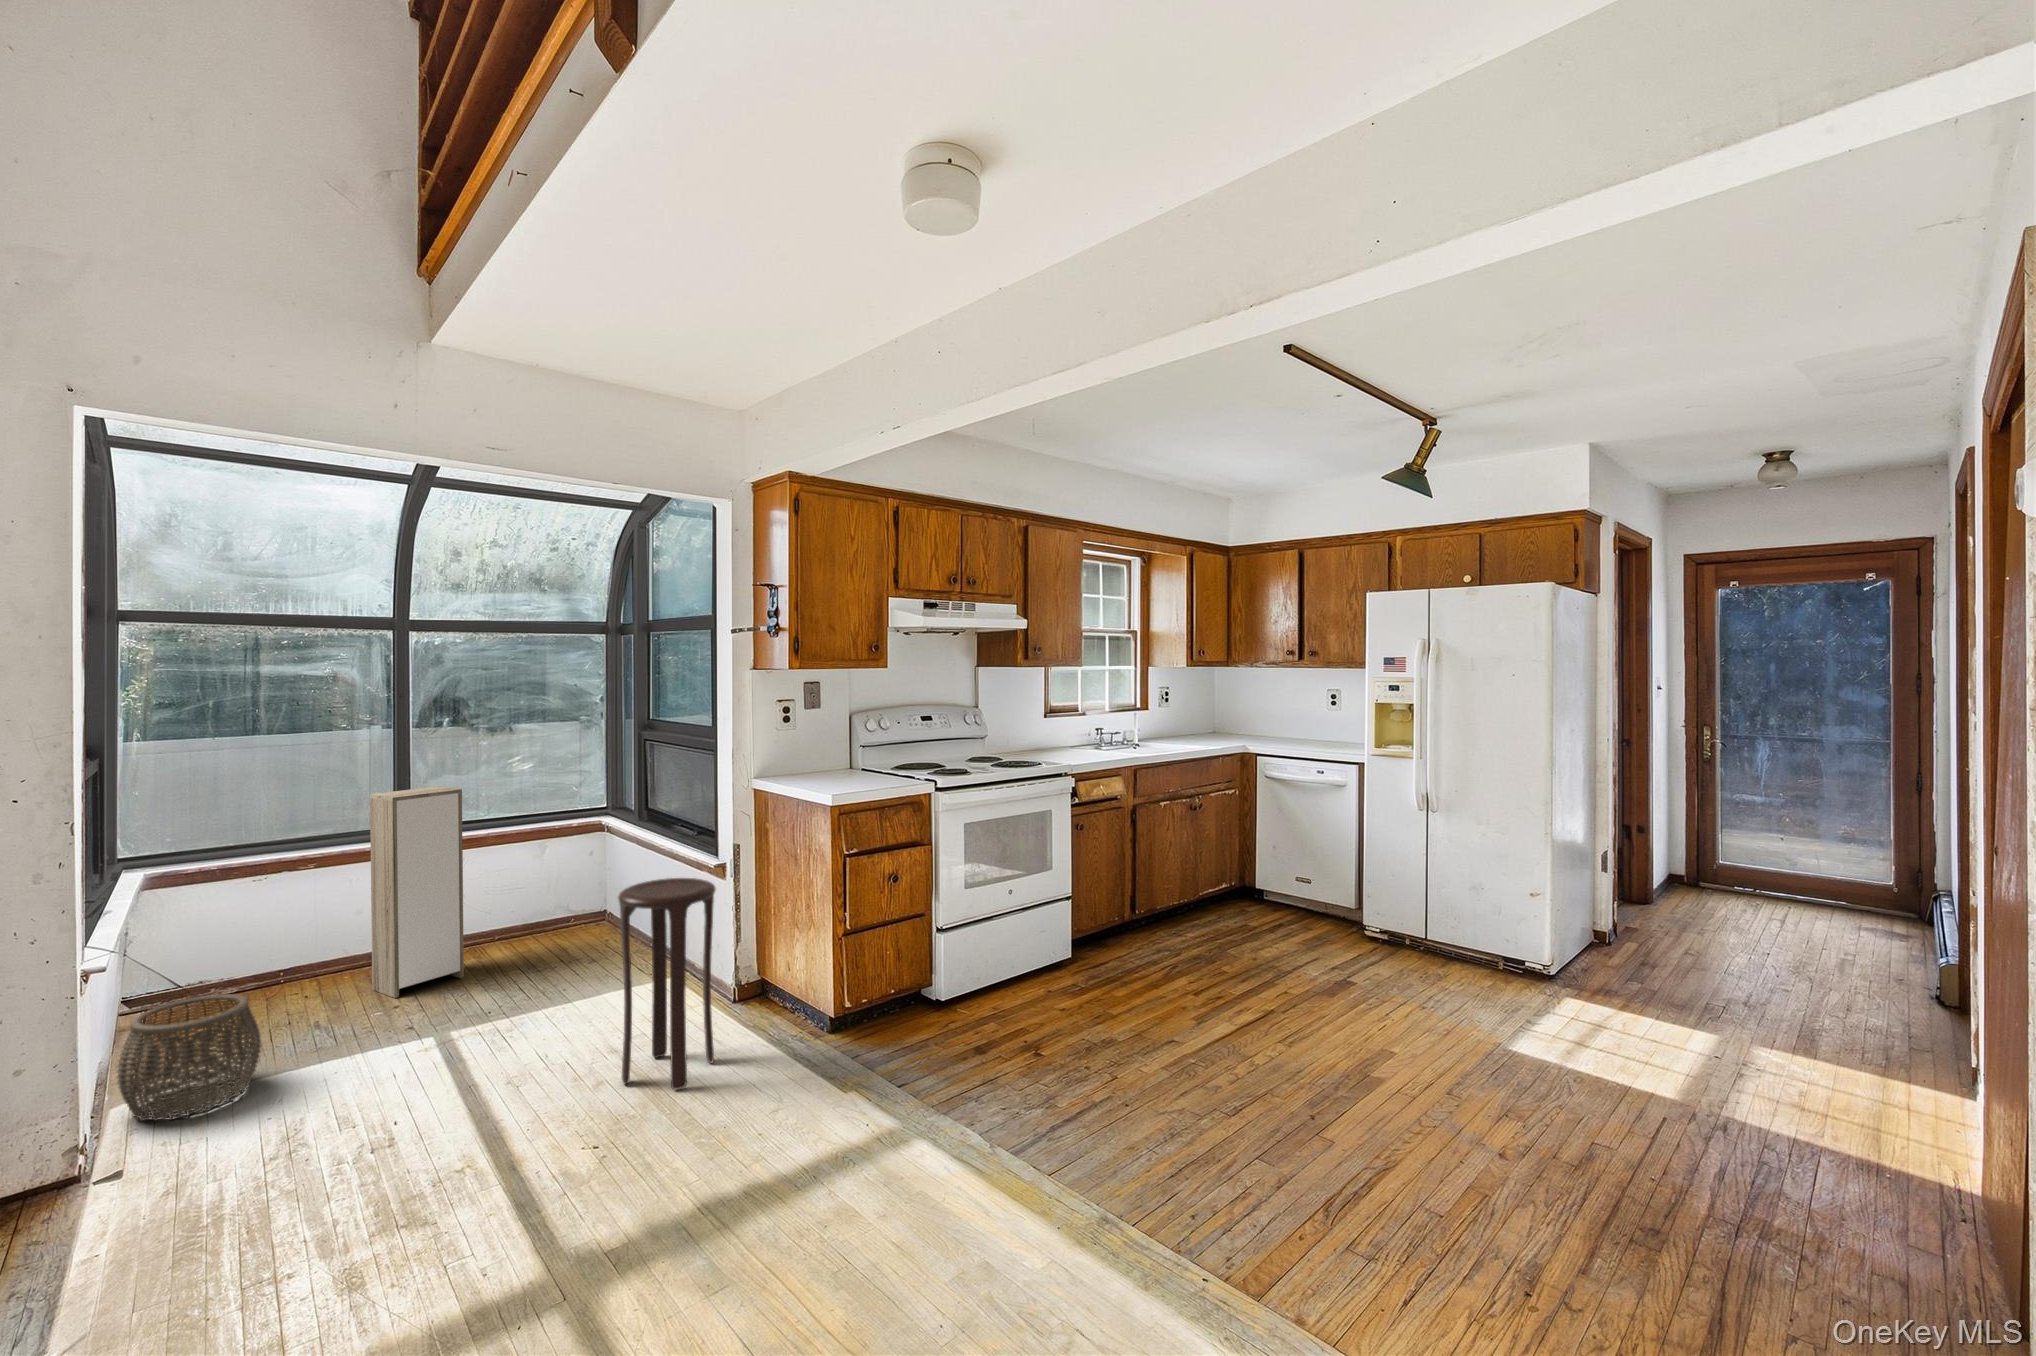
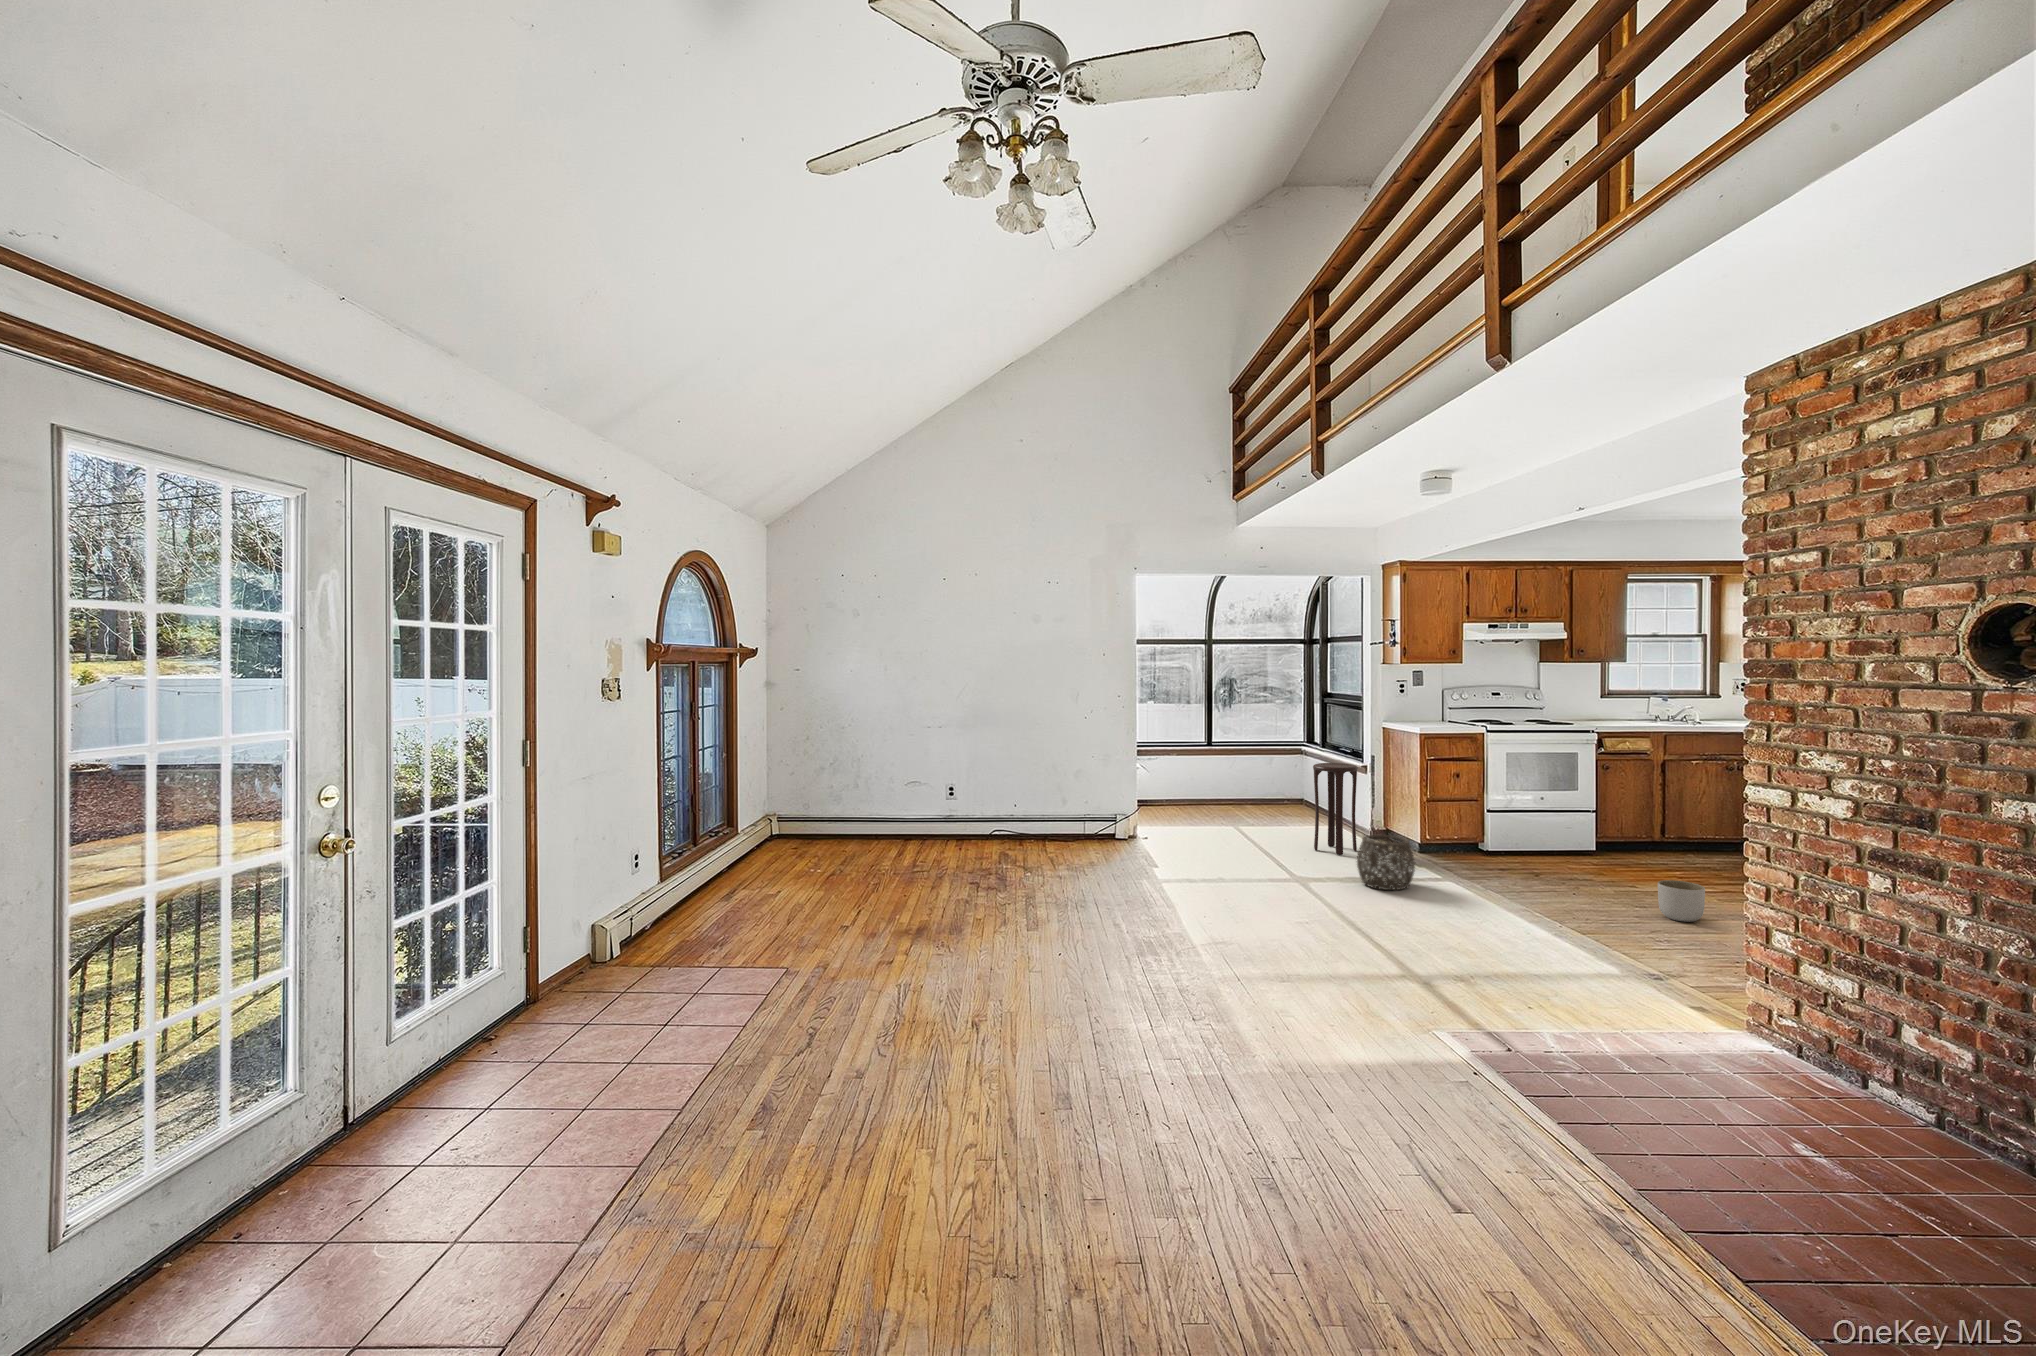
storage cabinet: present [370,786,464,998] -> none [1202,721,1240,815]
woven basket: present [117,994,261,1121] -> present [1357,835,1415,890]
planter: none [1270,1055,1341,1141] -> present [1658,880,1705,922]

